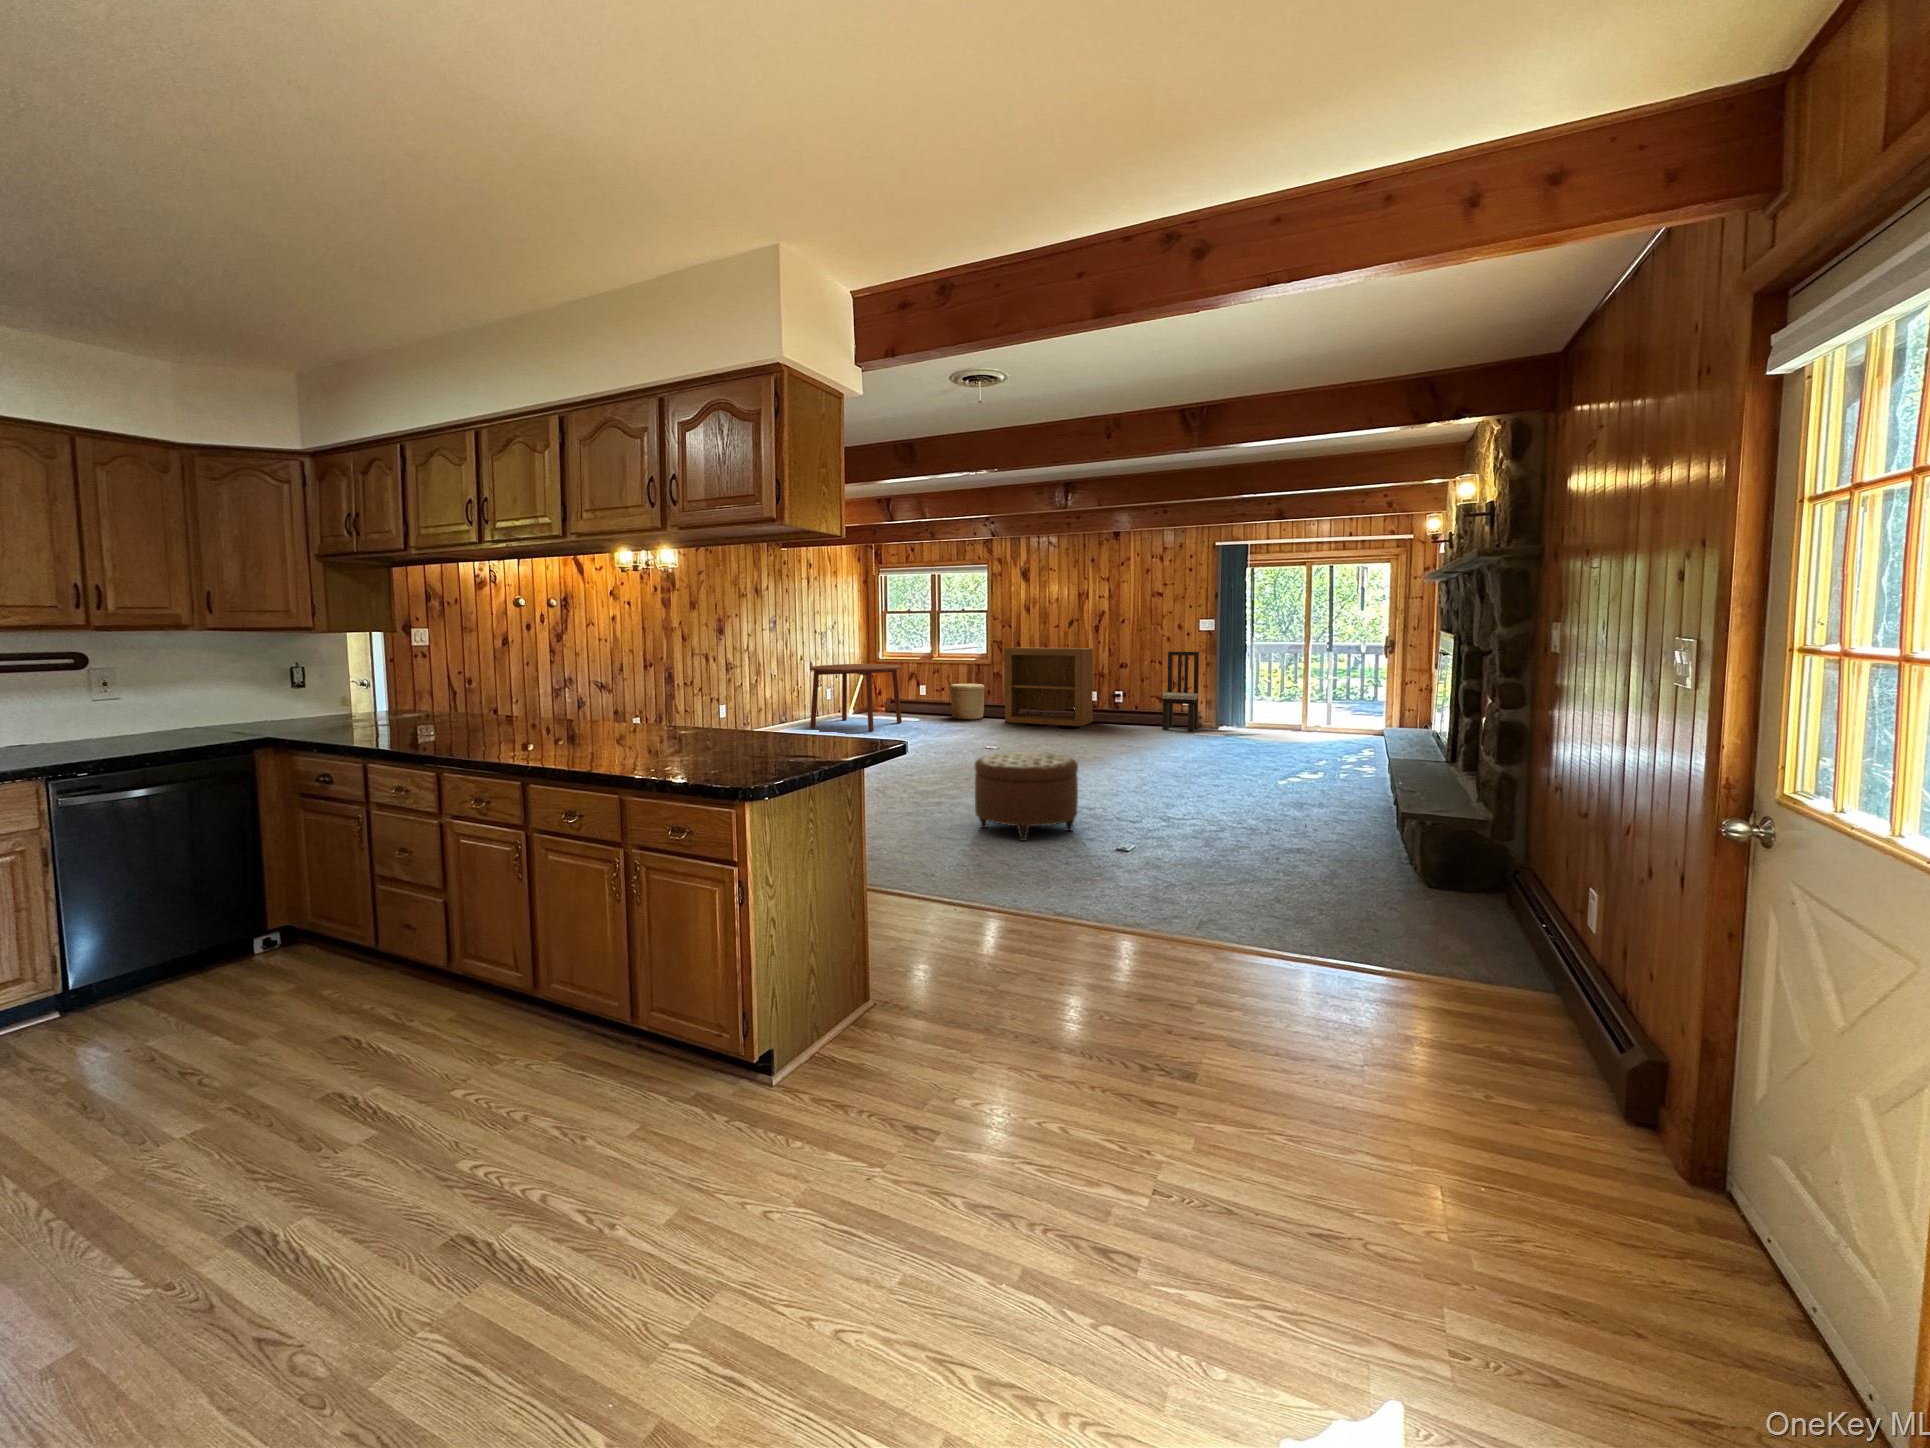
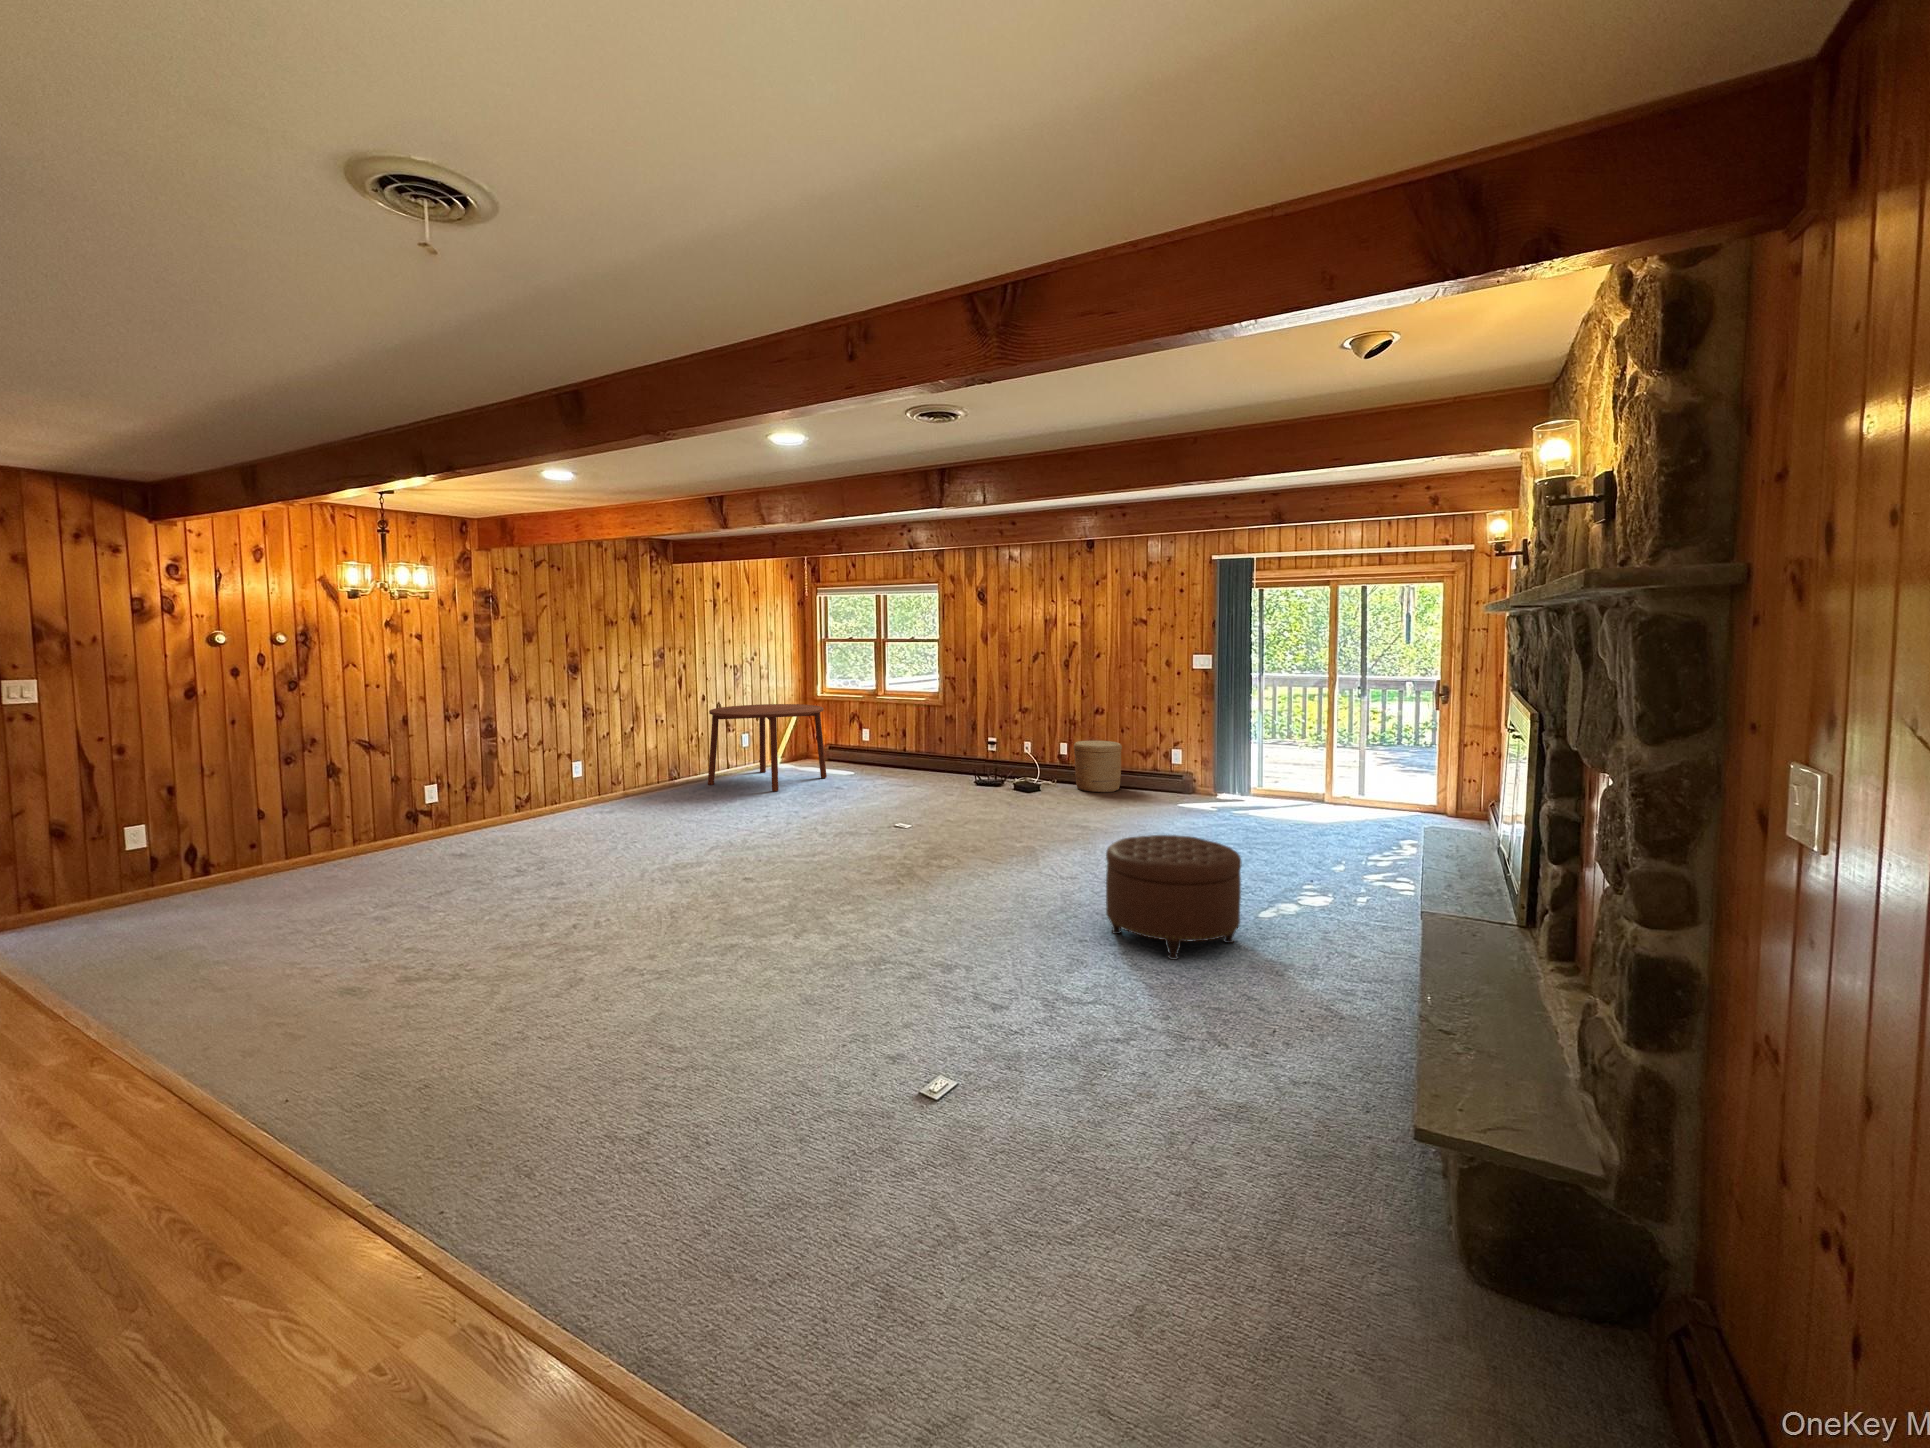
bookshelf: present [1004,648,1093,726] -> none [952,685,1063,787]
dining chair: present [1162,651,1199,731] -> none [1143,695,1192,799]
woven basket: present [950,684,985,719] -> present [1074,741,1122,792]
ottoman: present [975,752,1078,841] -> present [1106,835,1241,960]

